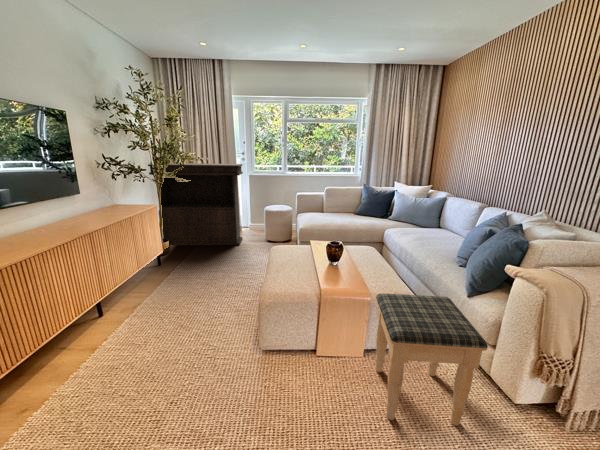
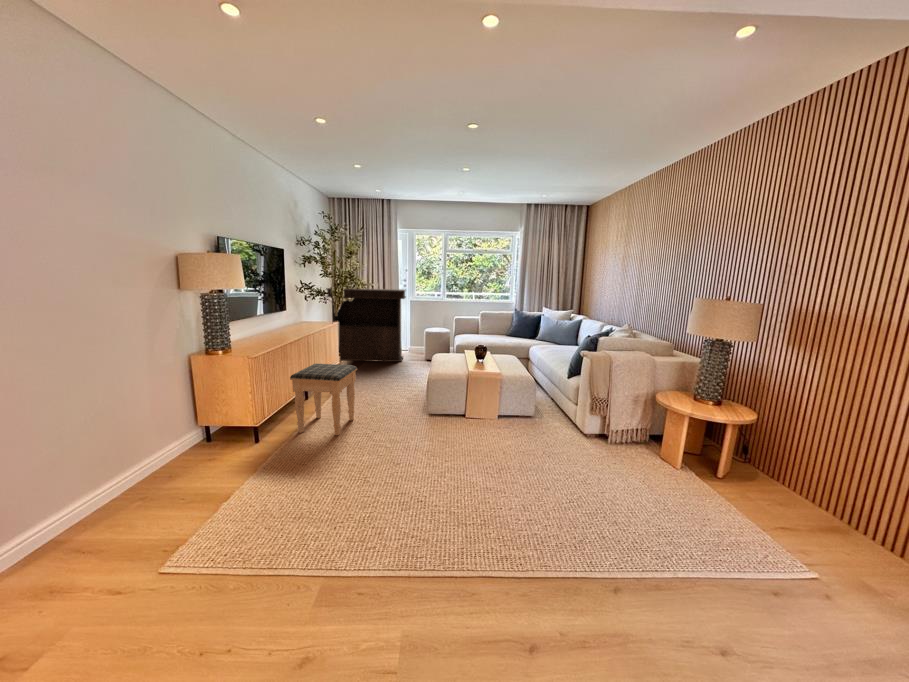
footstool: present [375,294,488,426] -> present [290,364,357,435]

